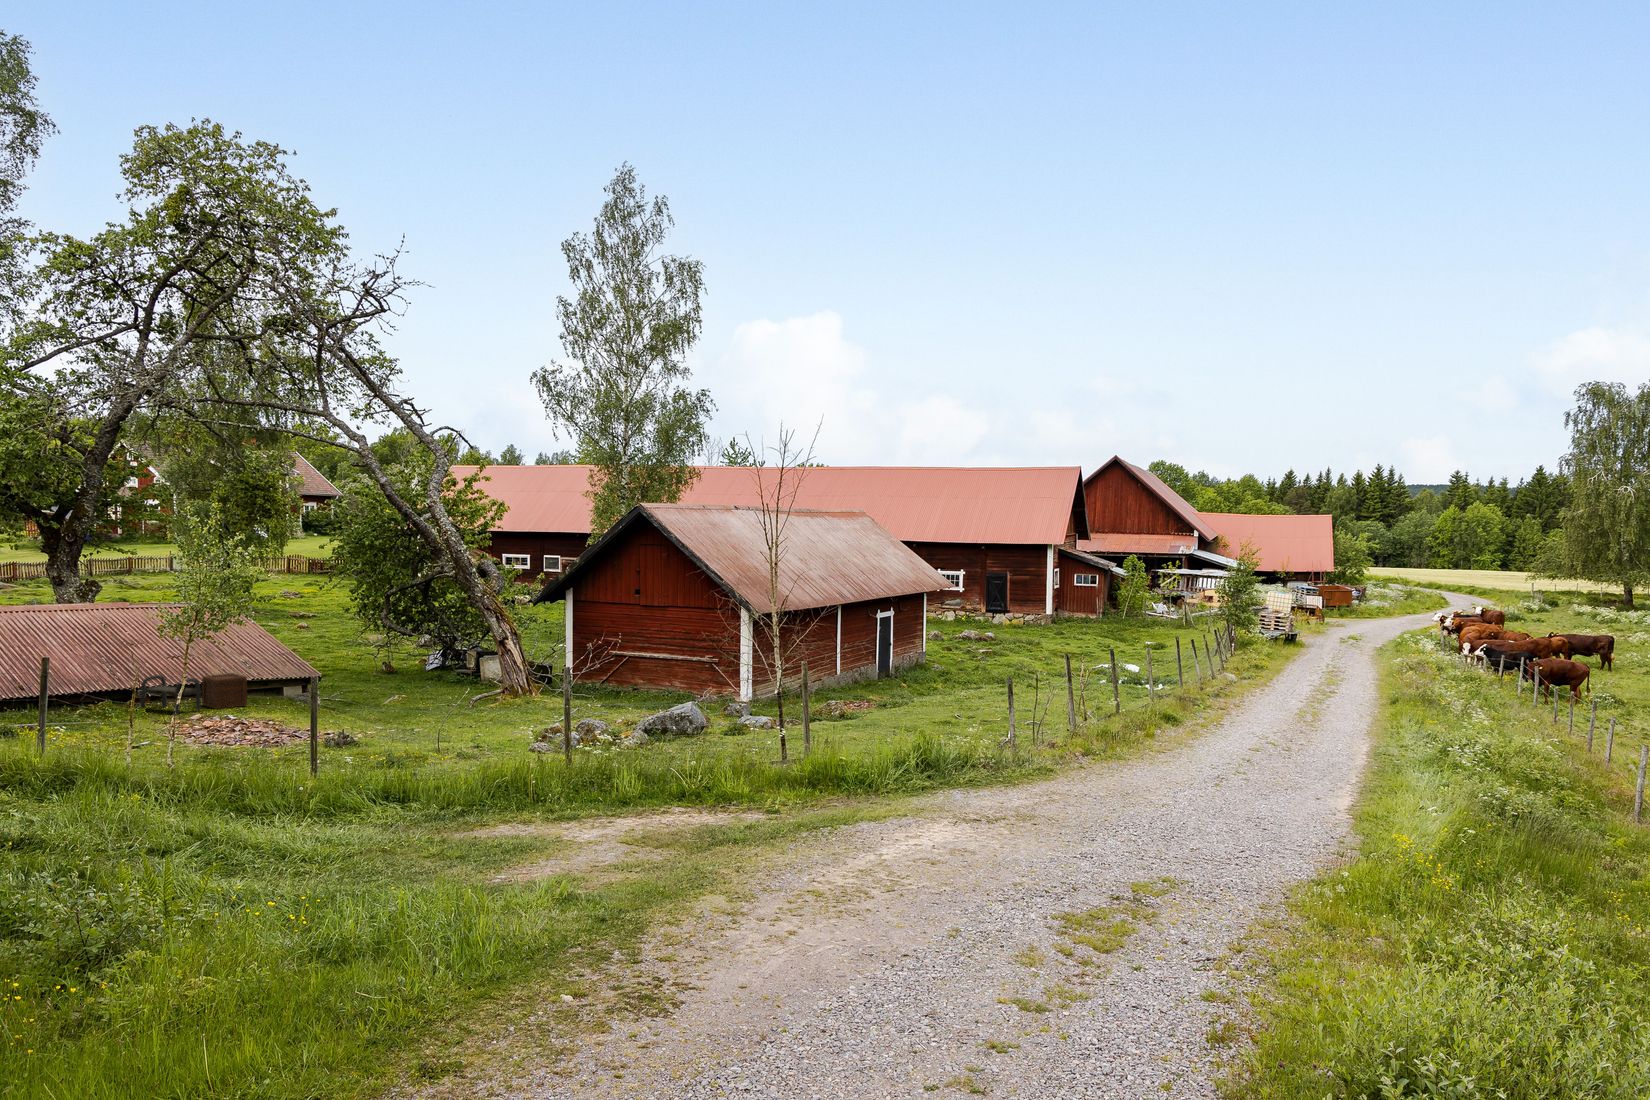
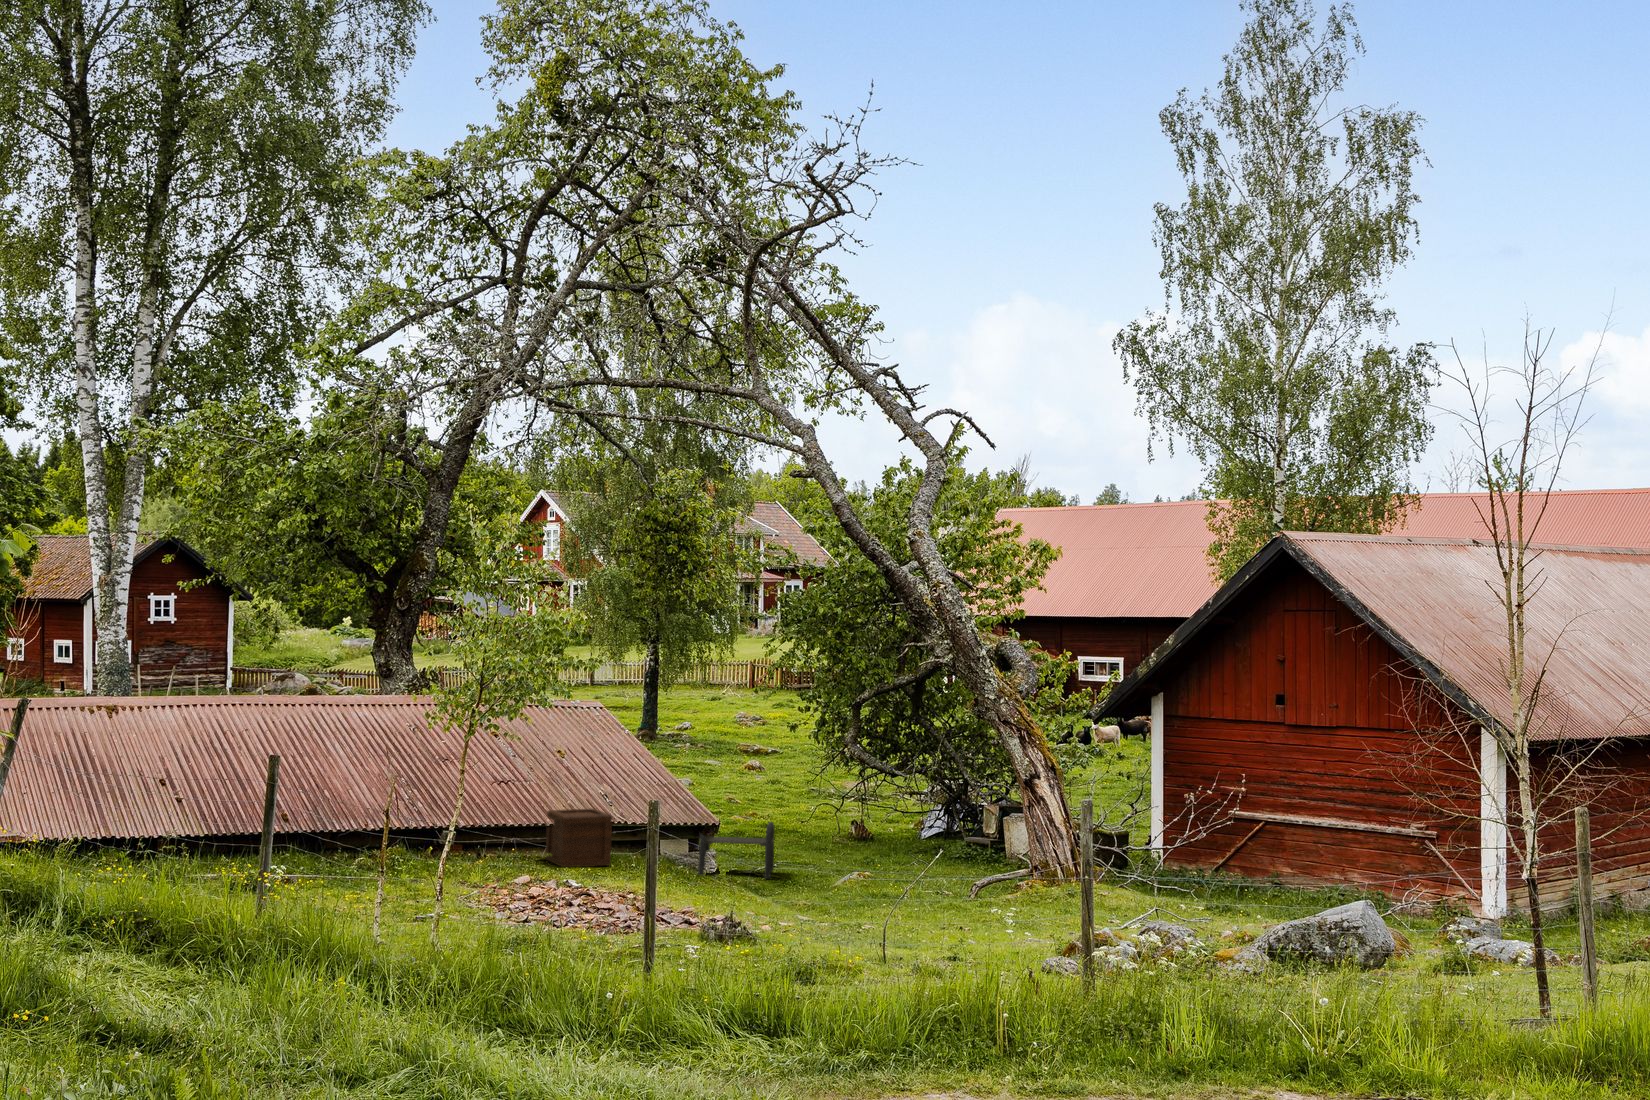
bench: present [140,675,201,714] -> present [698,822,775,879]

